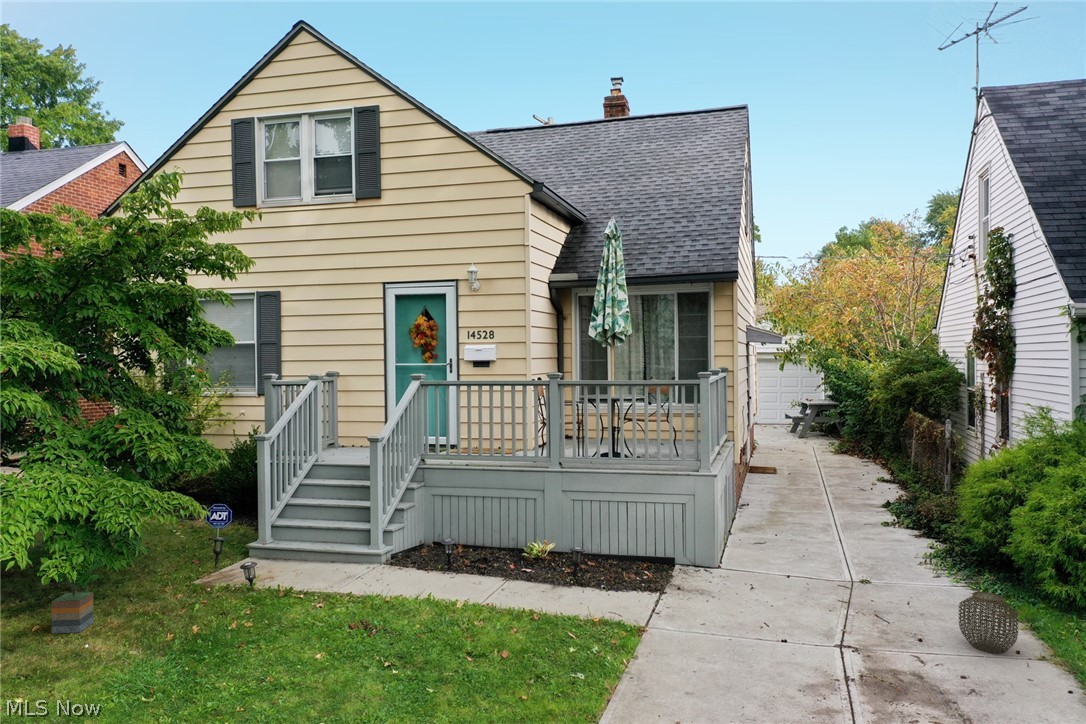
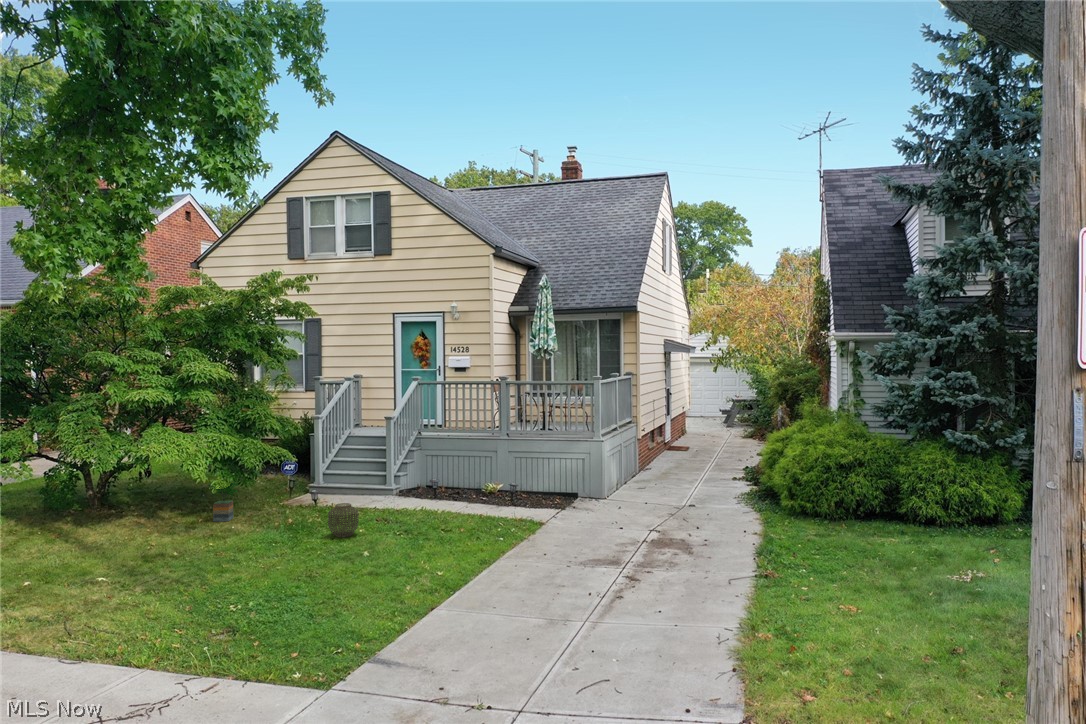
woven basket: present [959,592,1018,654] -> present [328,503,359,537]

